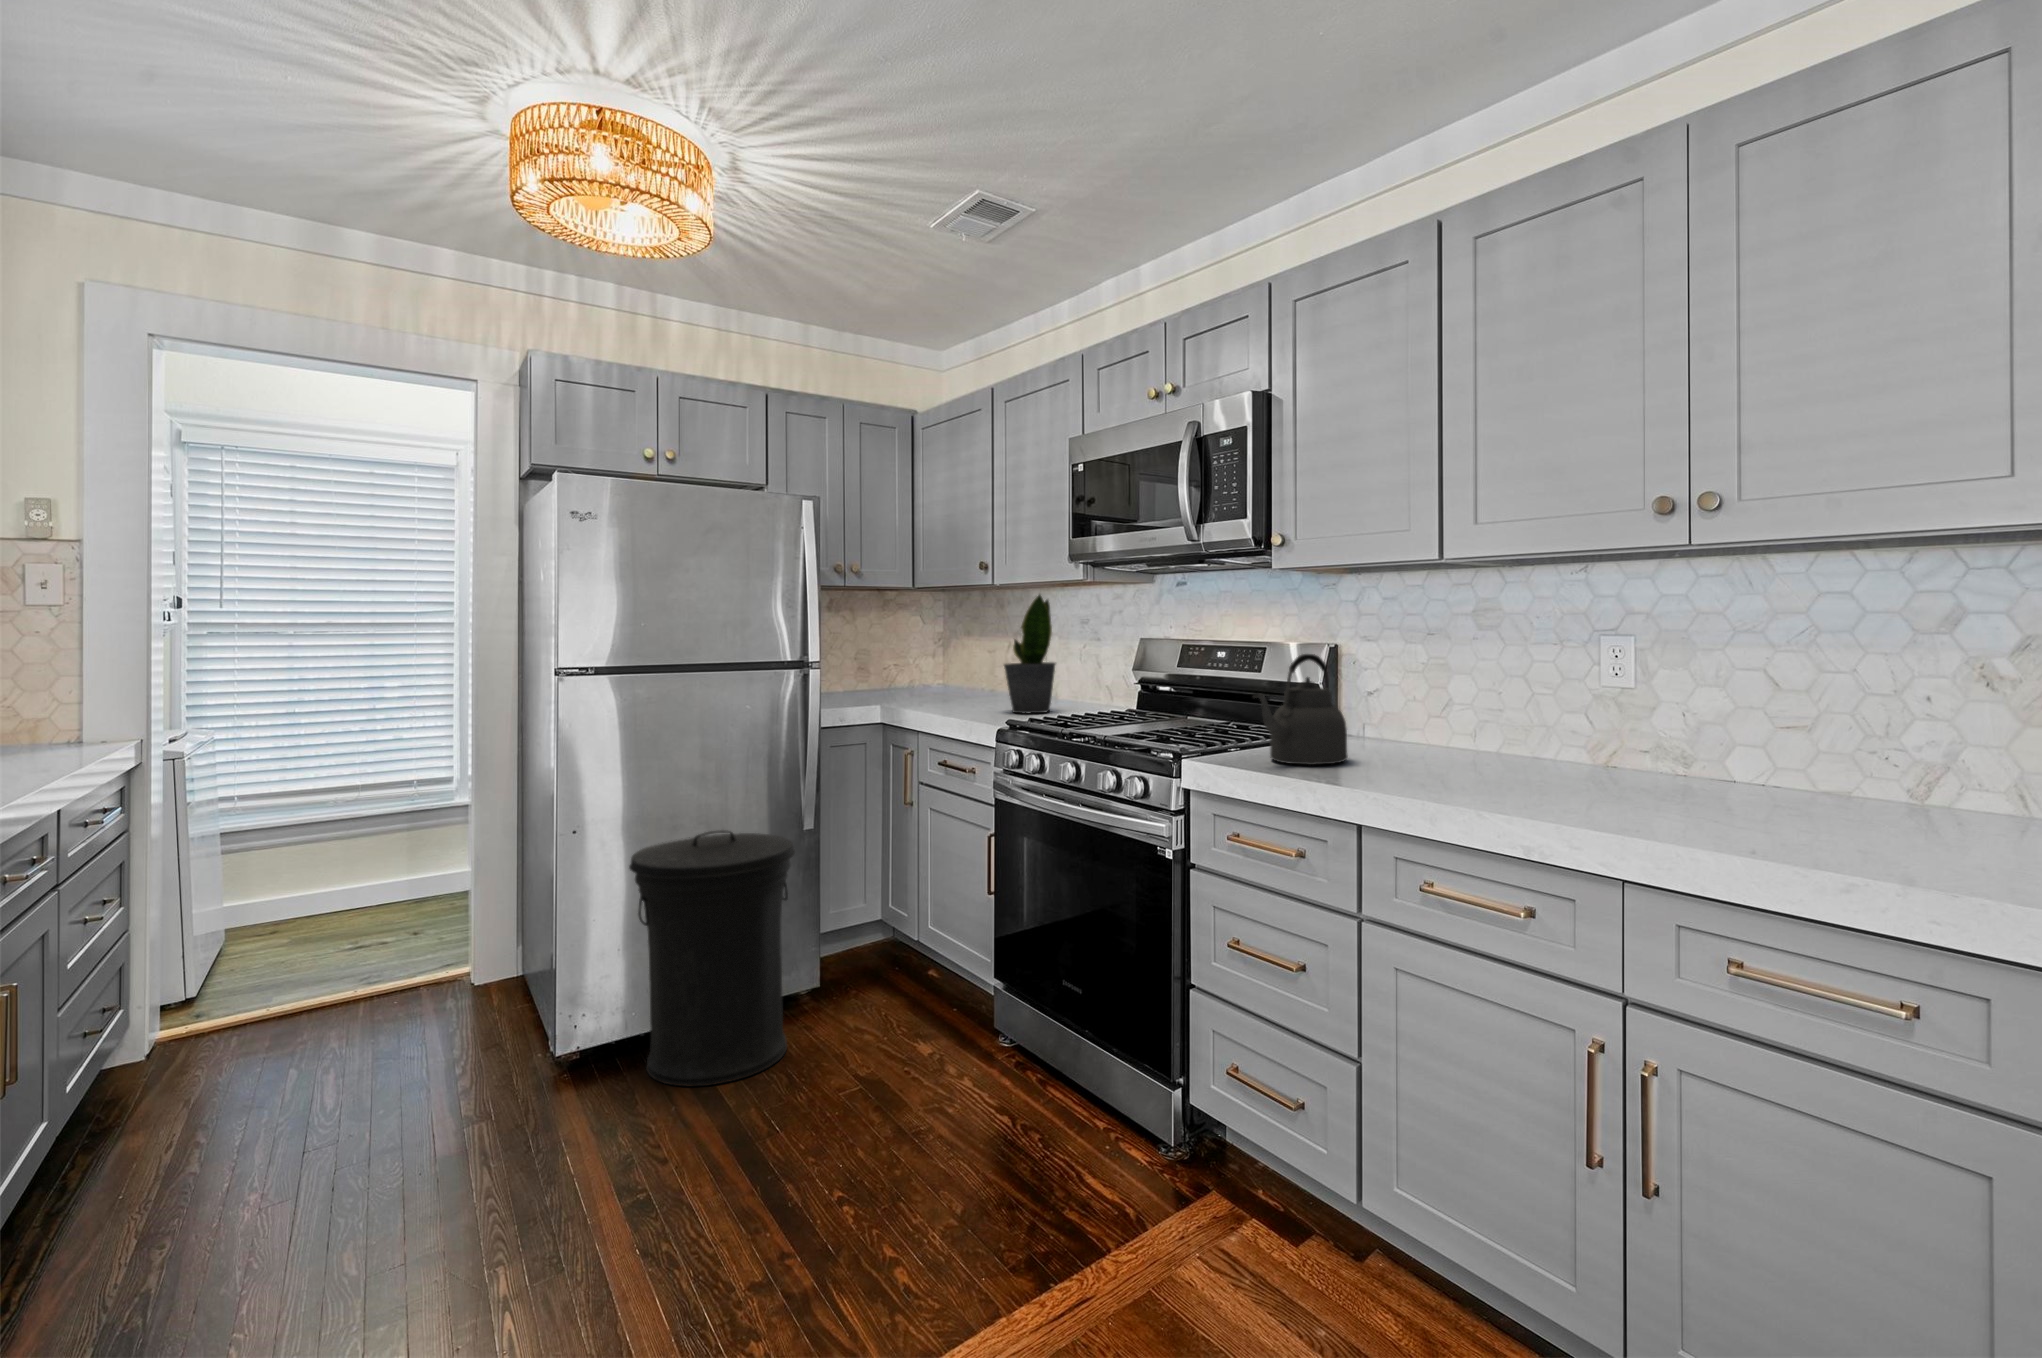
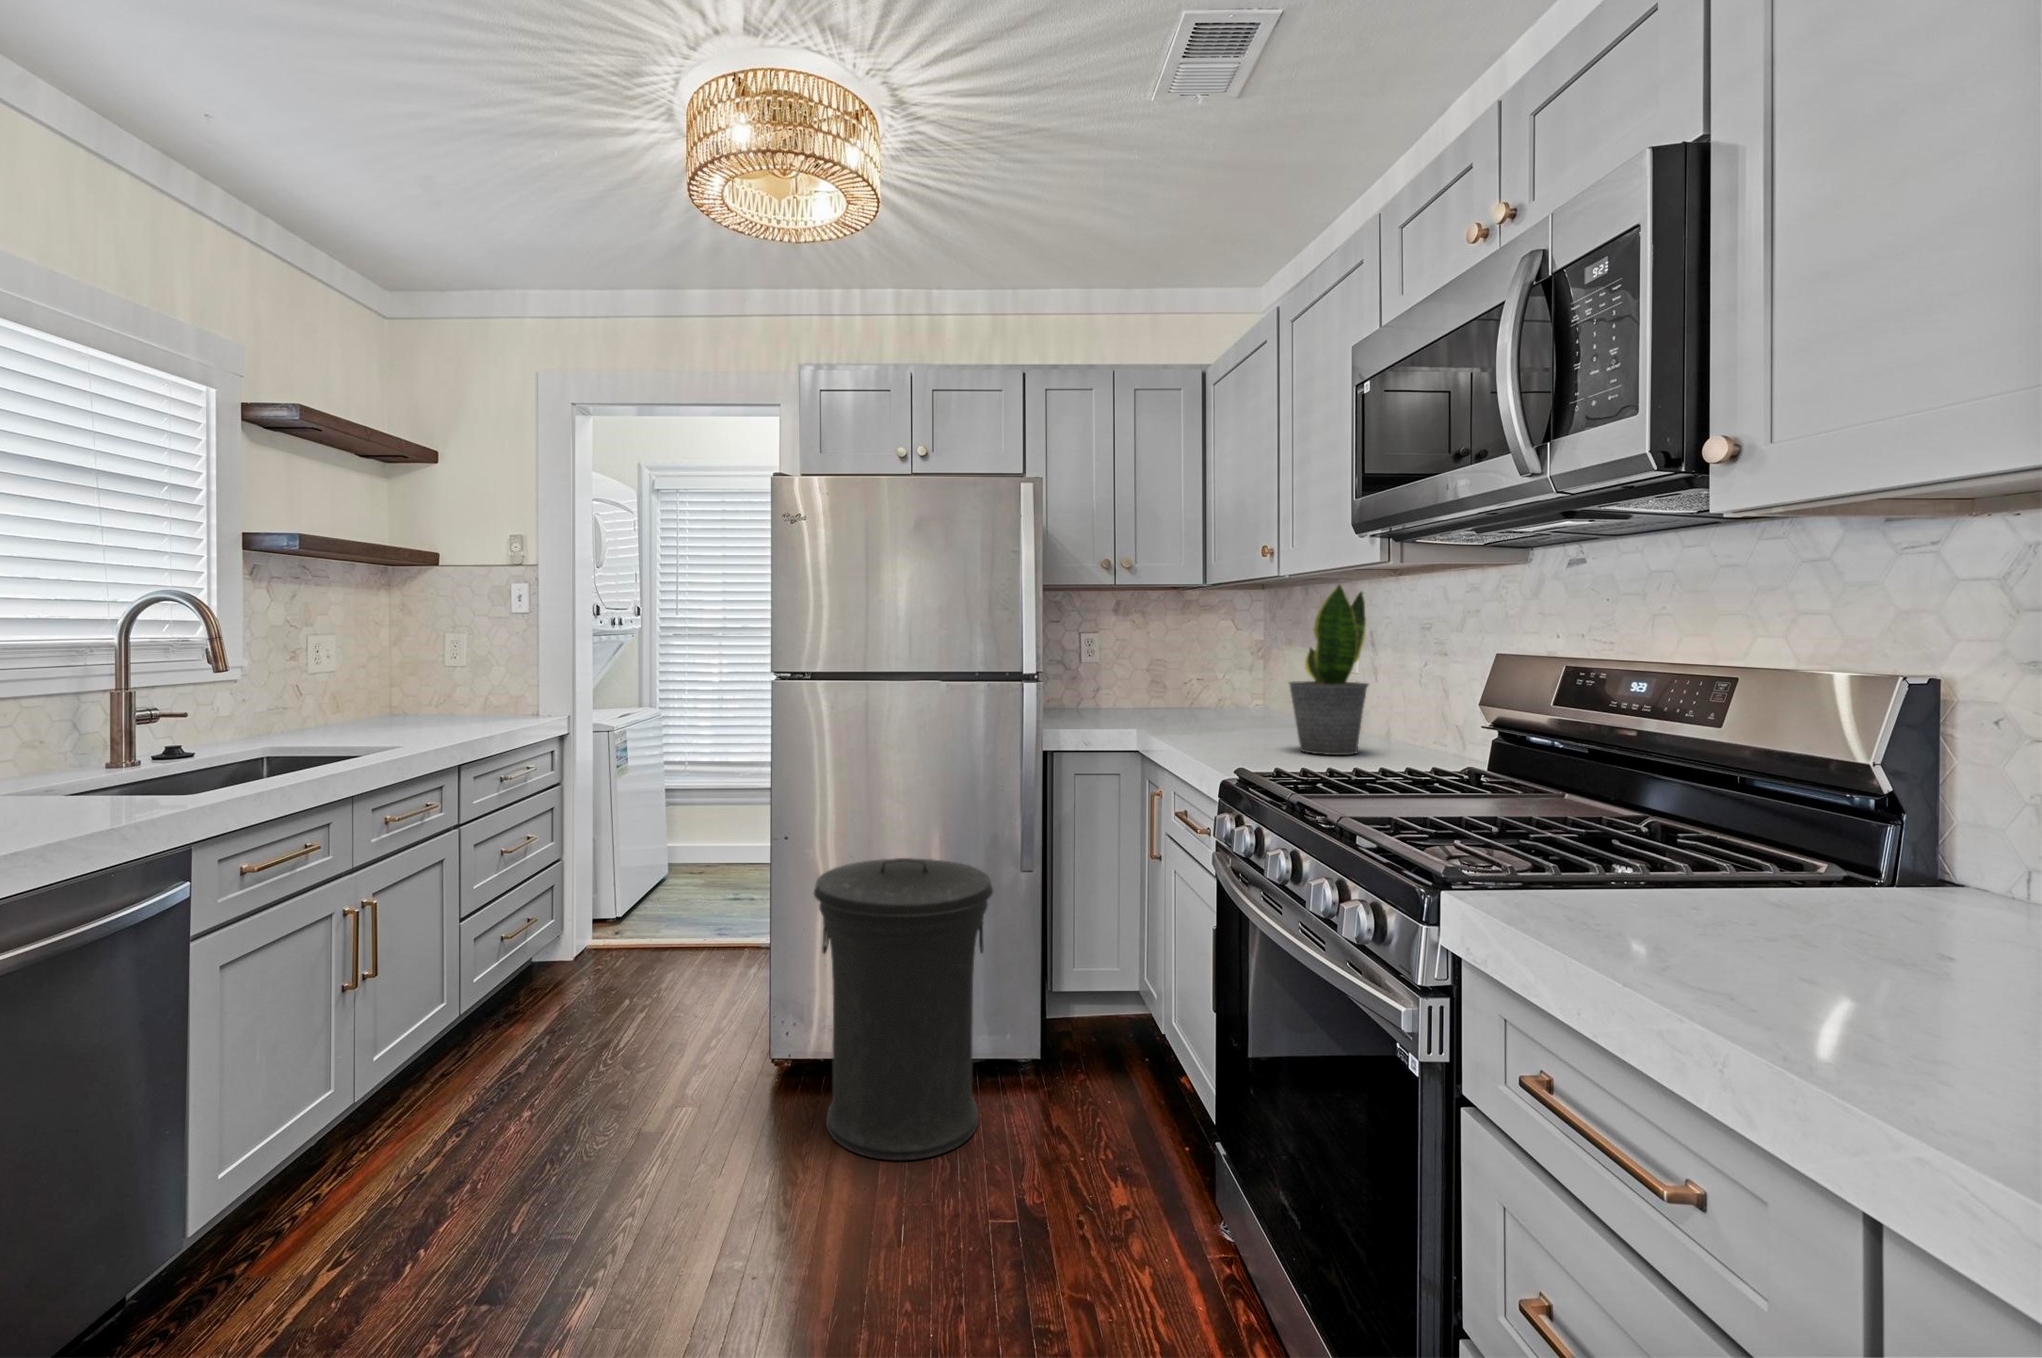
kettle: present [1253,654,1348,765] -> none [1587,697,1880,966]

